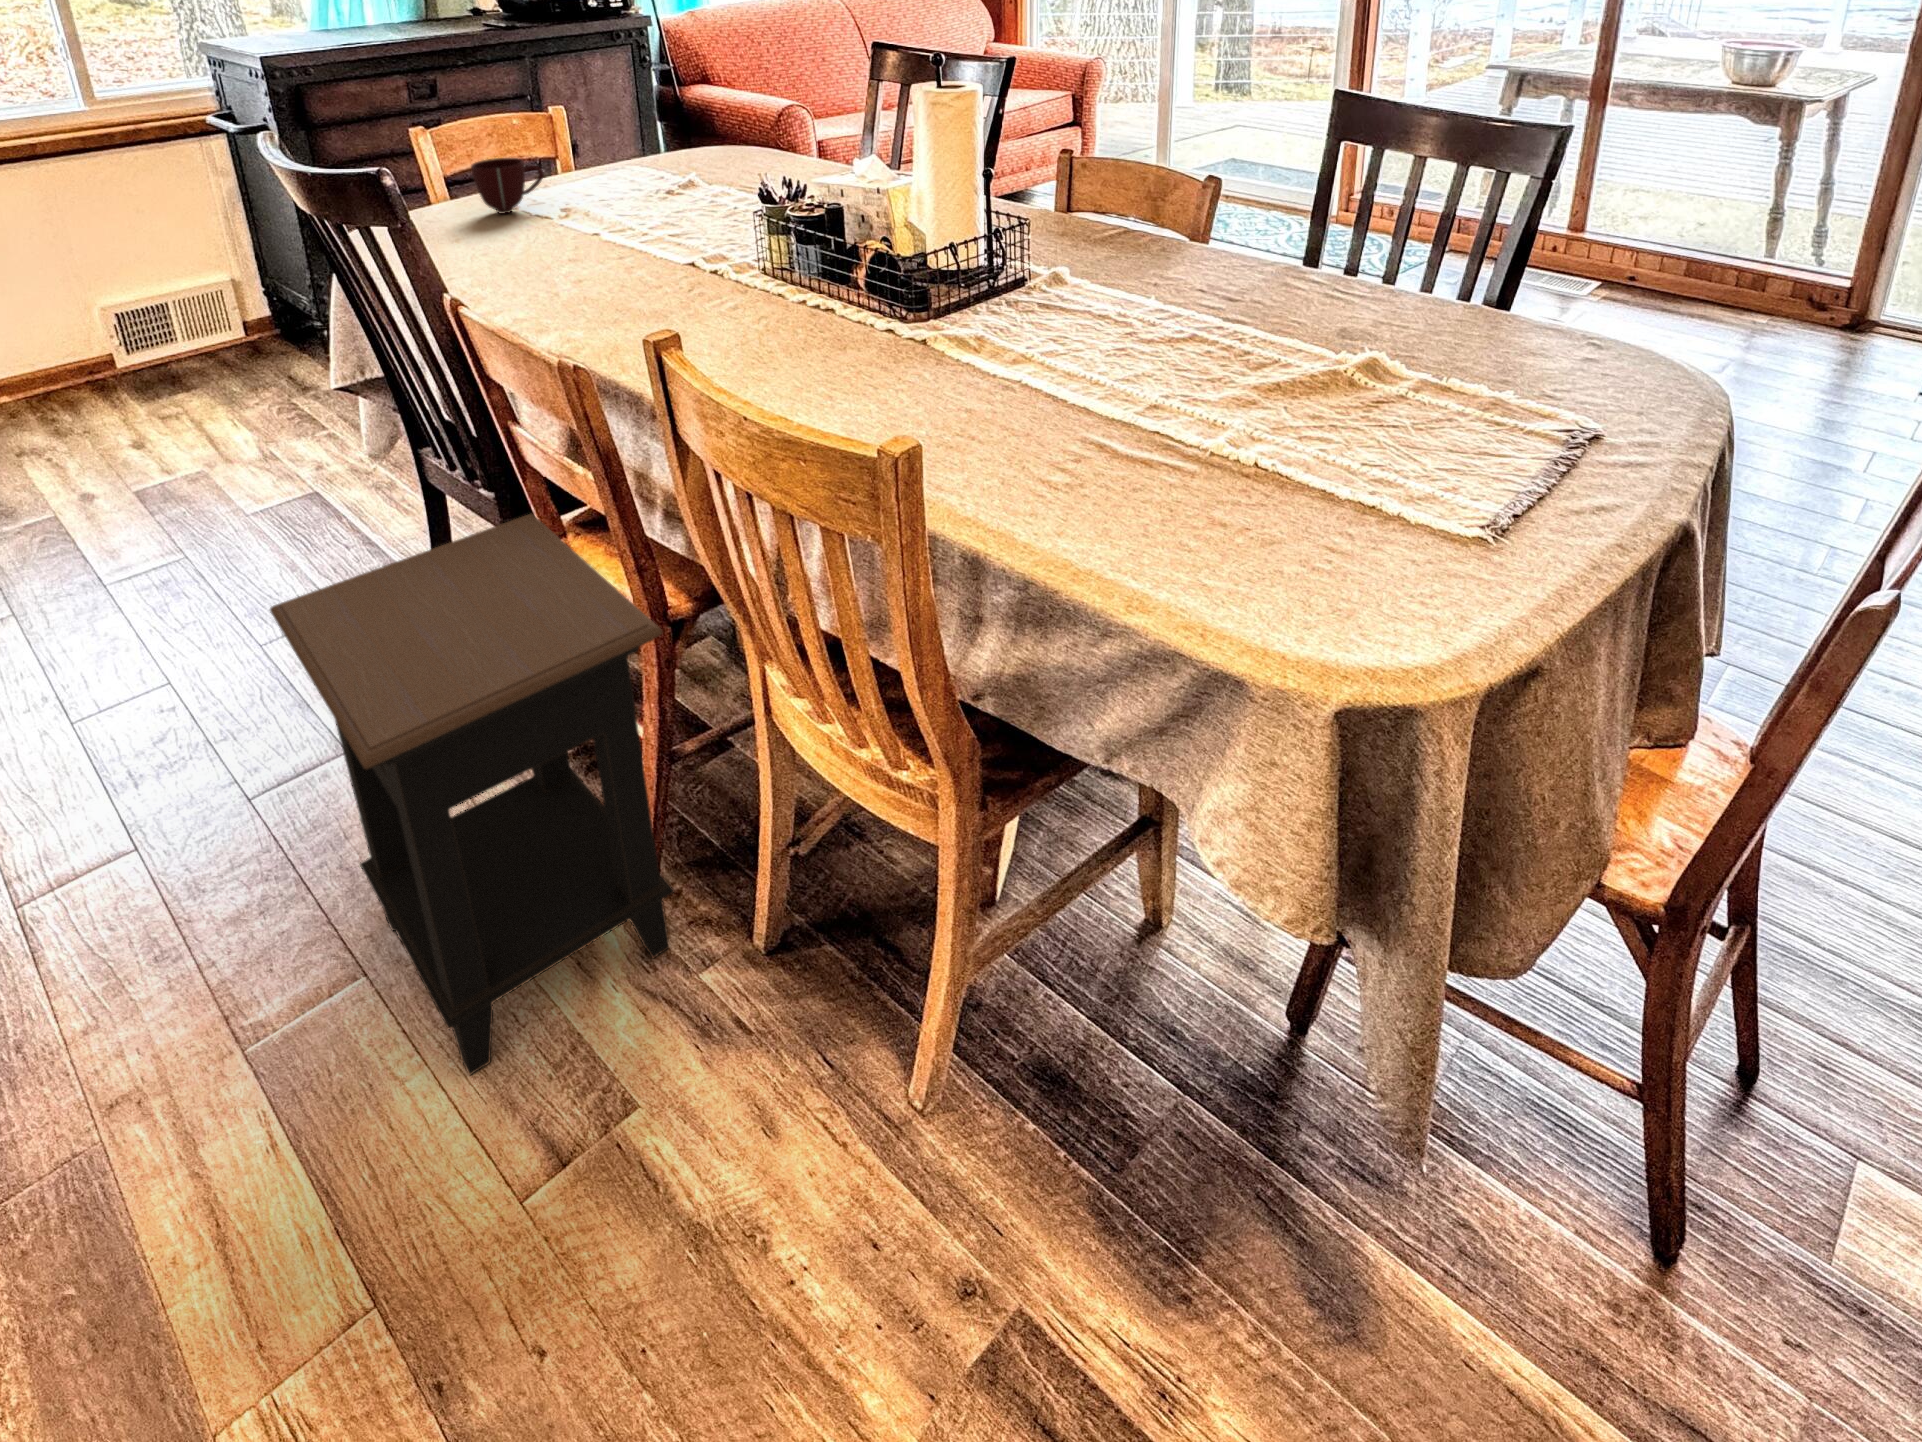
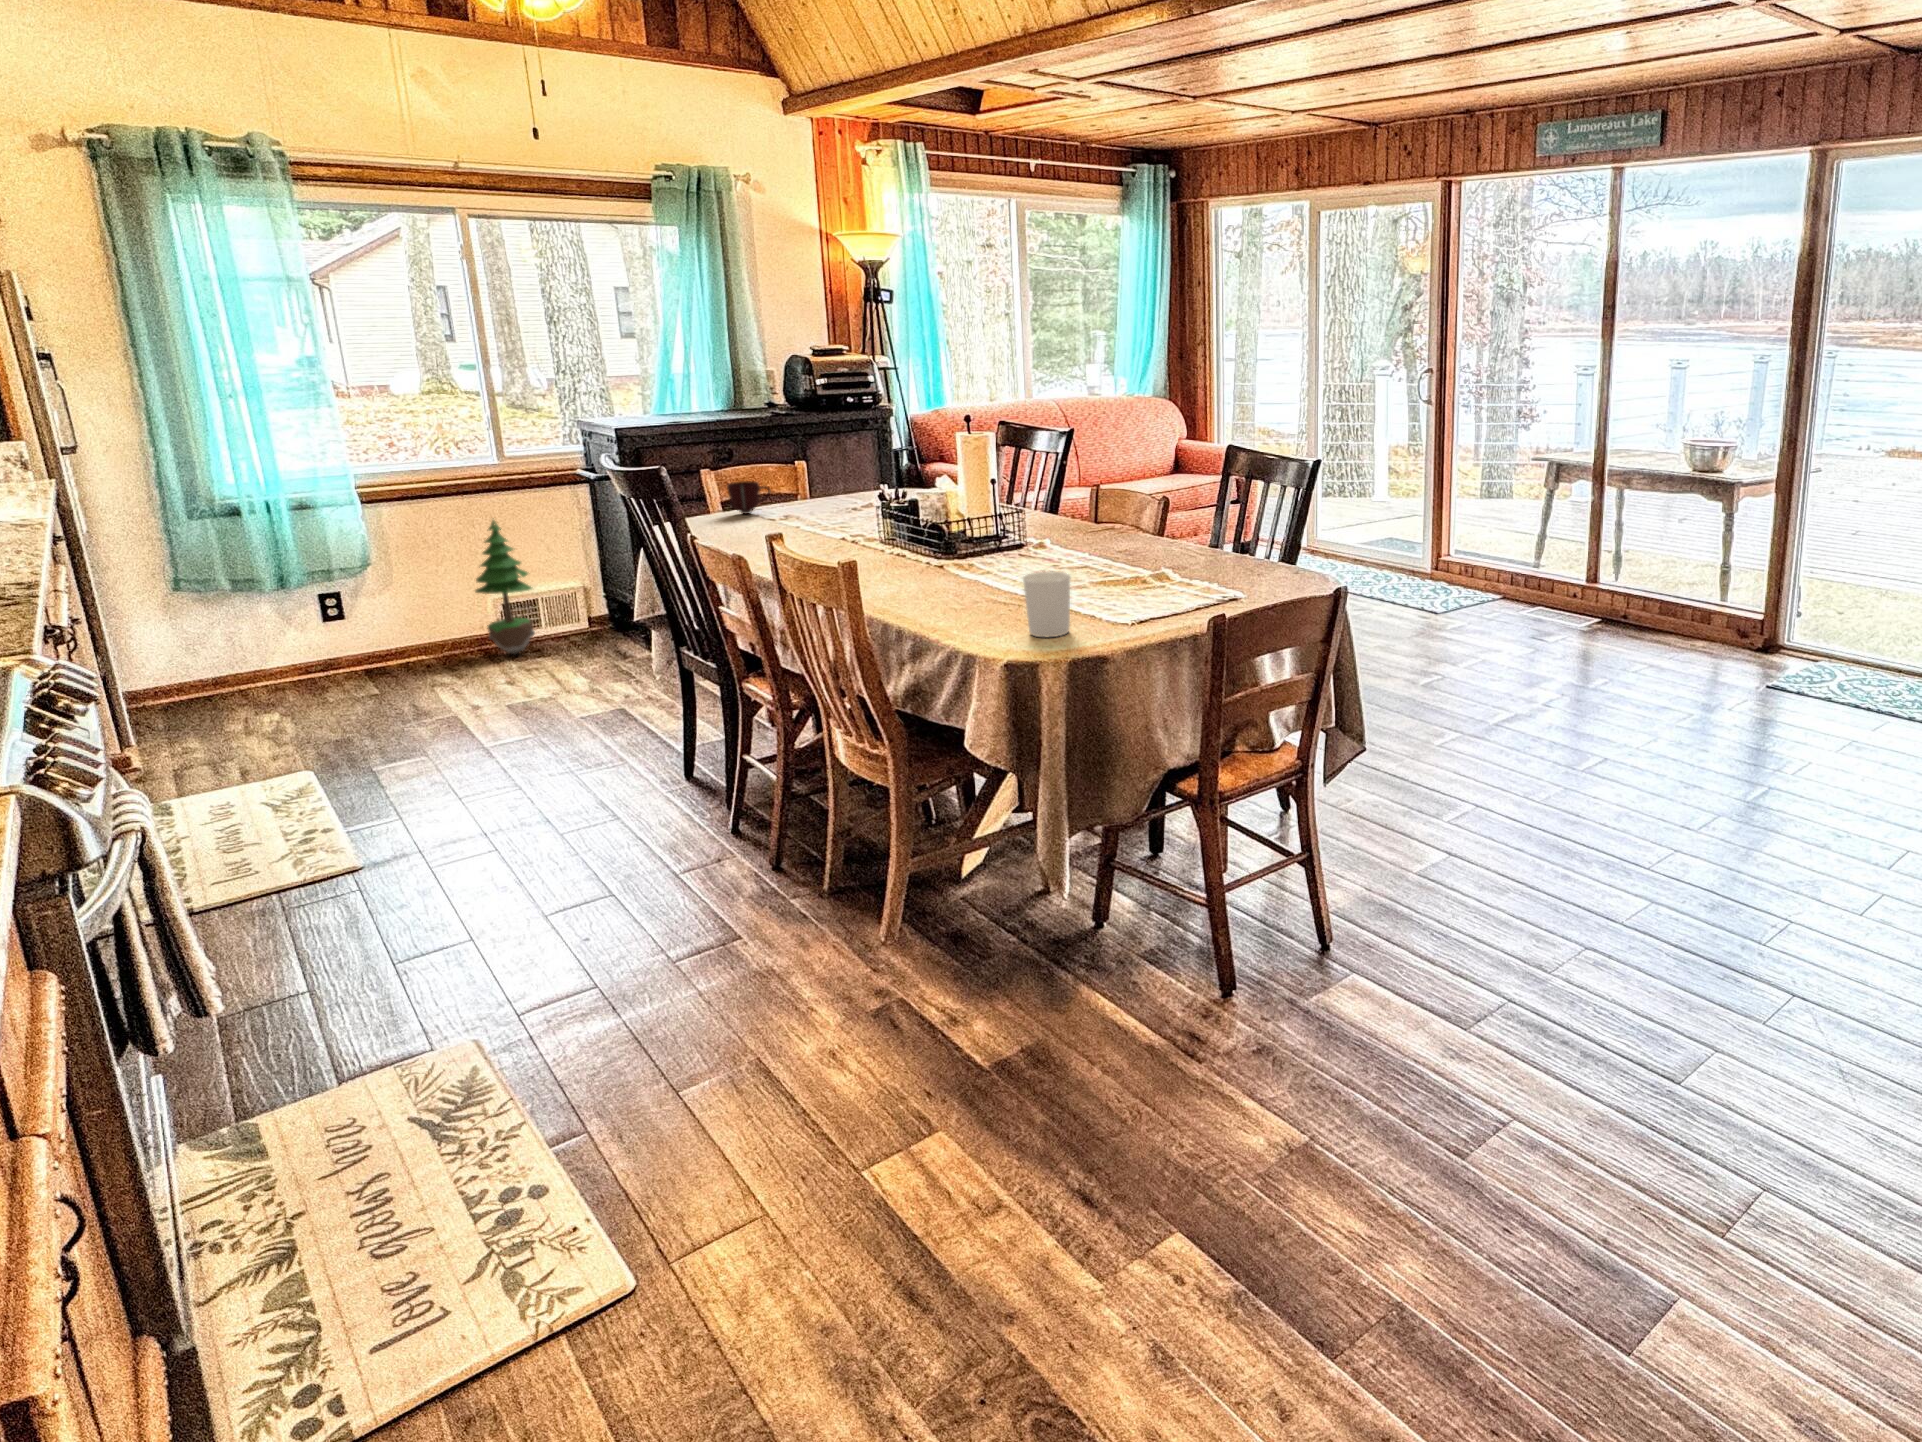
potted tree: none [71,194,170,387] -> present [475,520,535,654]
candle holder: none [1333,460,1452,626] -> present [1023,572,1070,637]
side table: present [270,514,674,1075] -> none [581,656,781,928]

